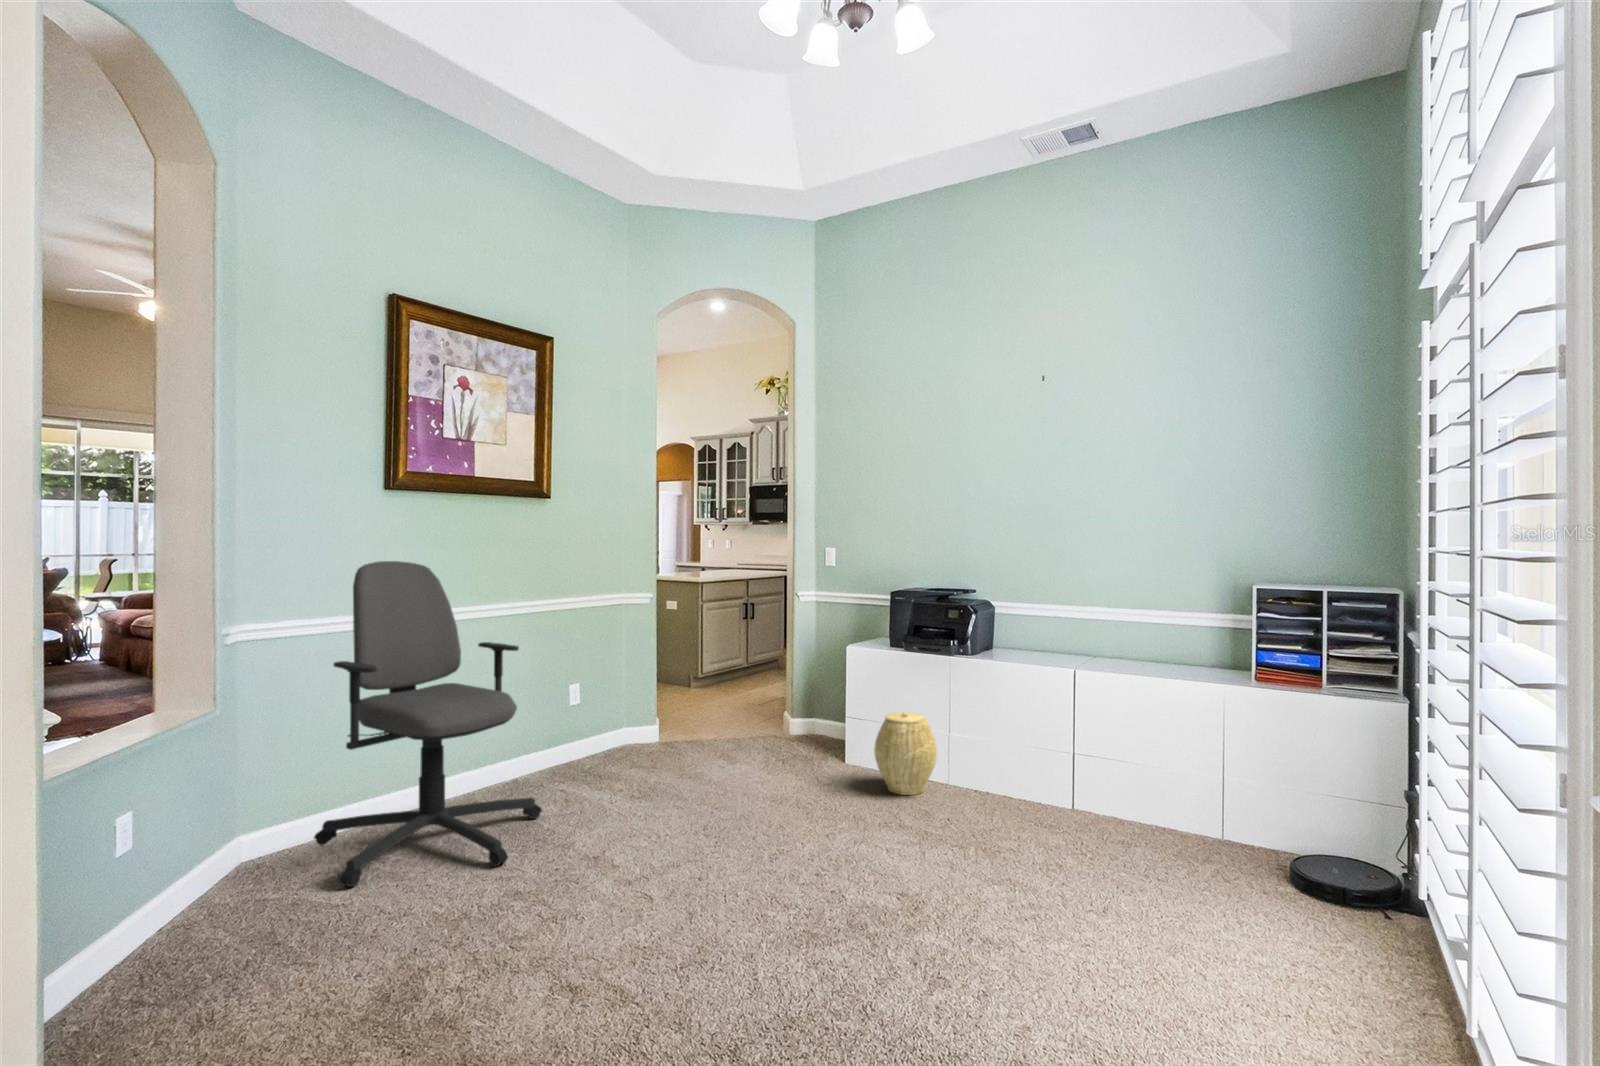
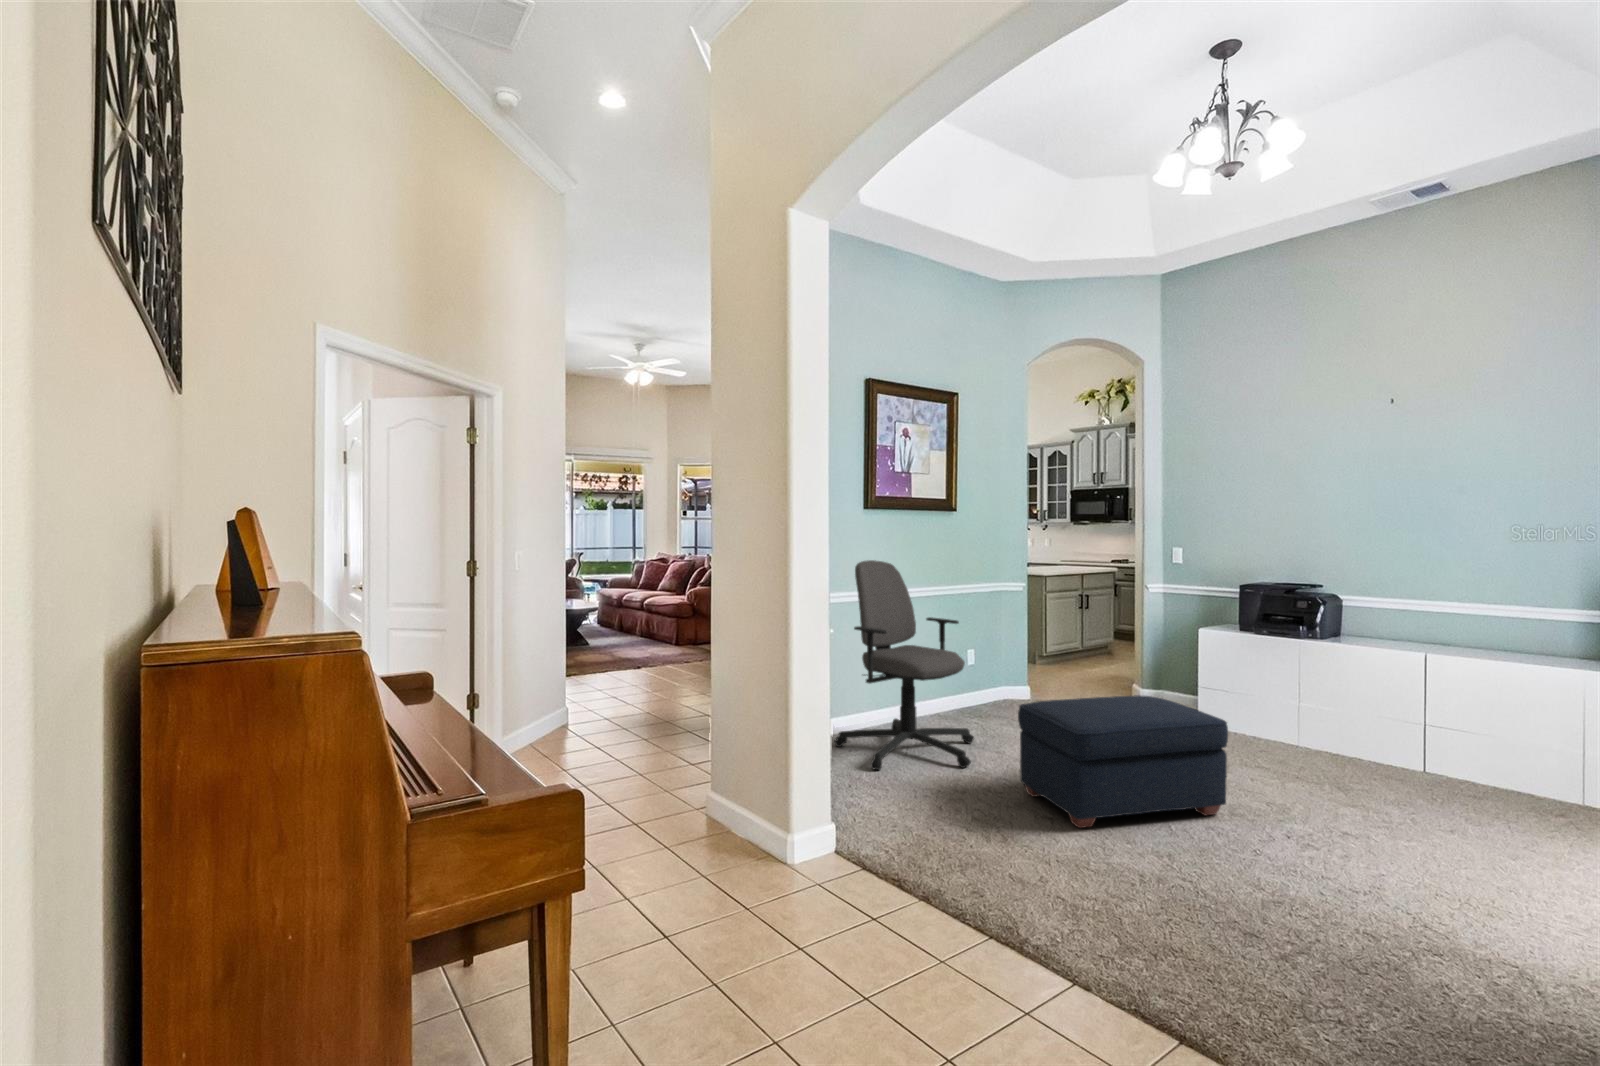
woven basket: present [874,712,937,795] -> none [1233,684,1292,751]
ottoman: none [552,745,832,975] -> present [1018,695,1228,828]

